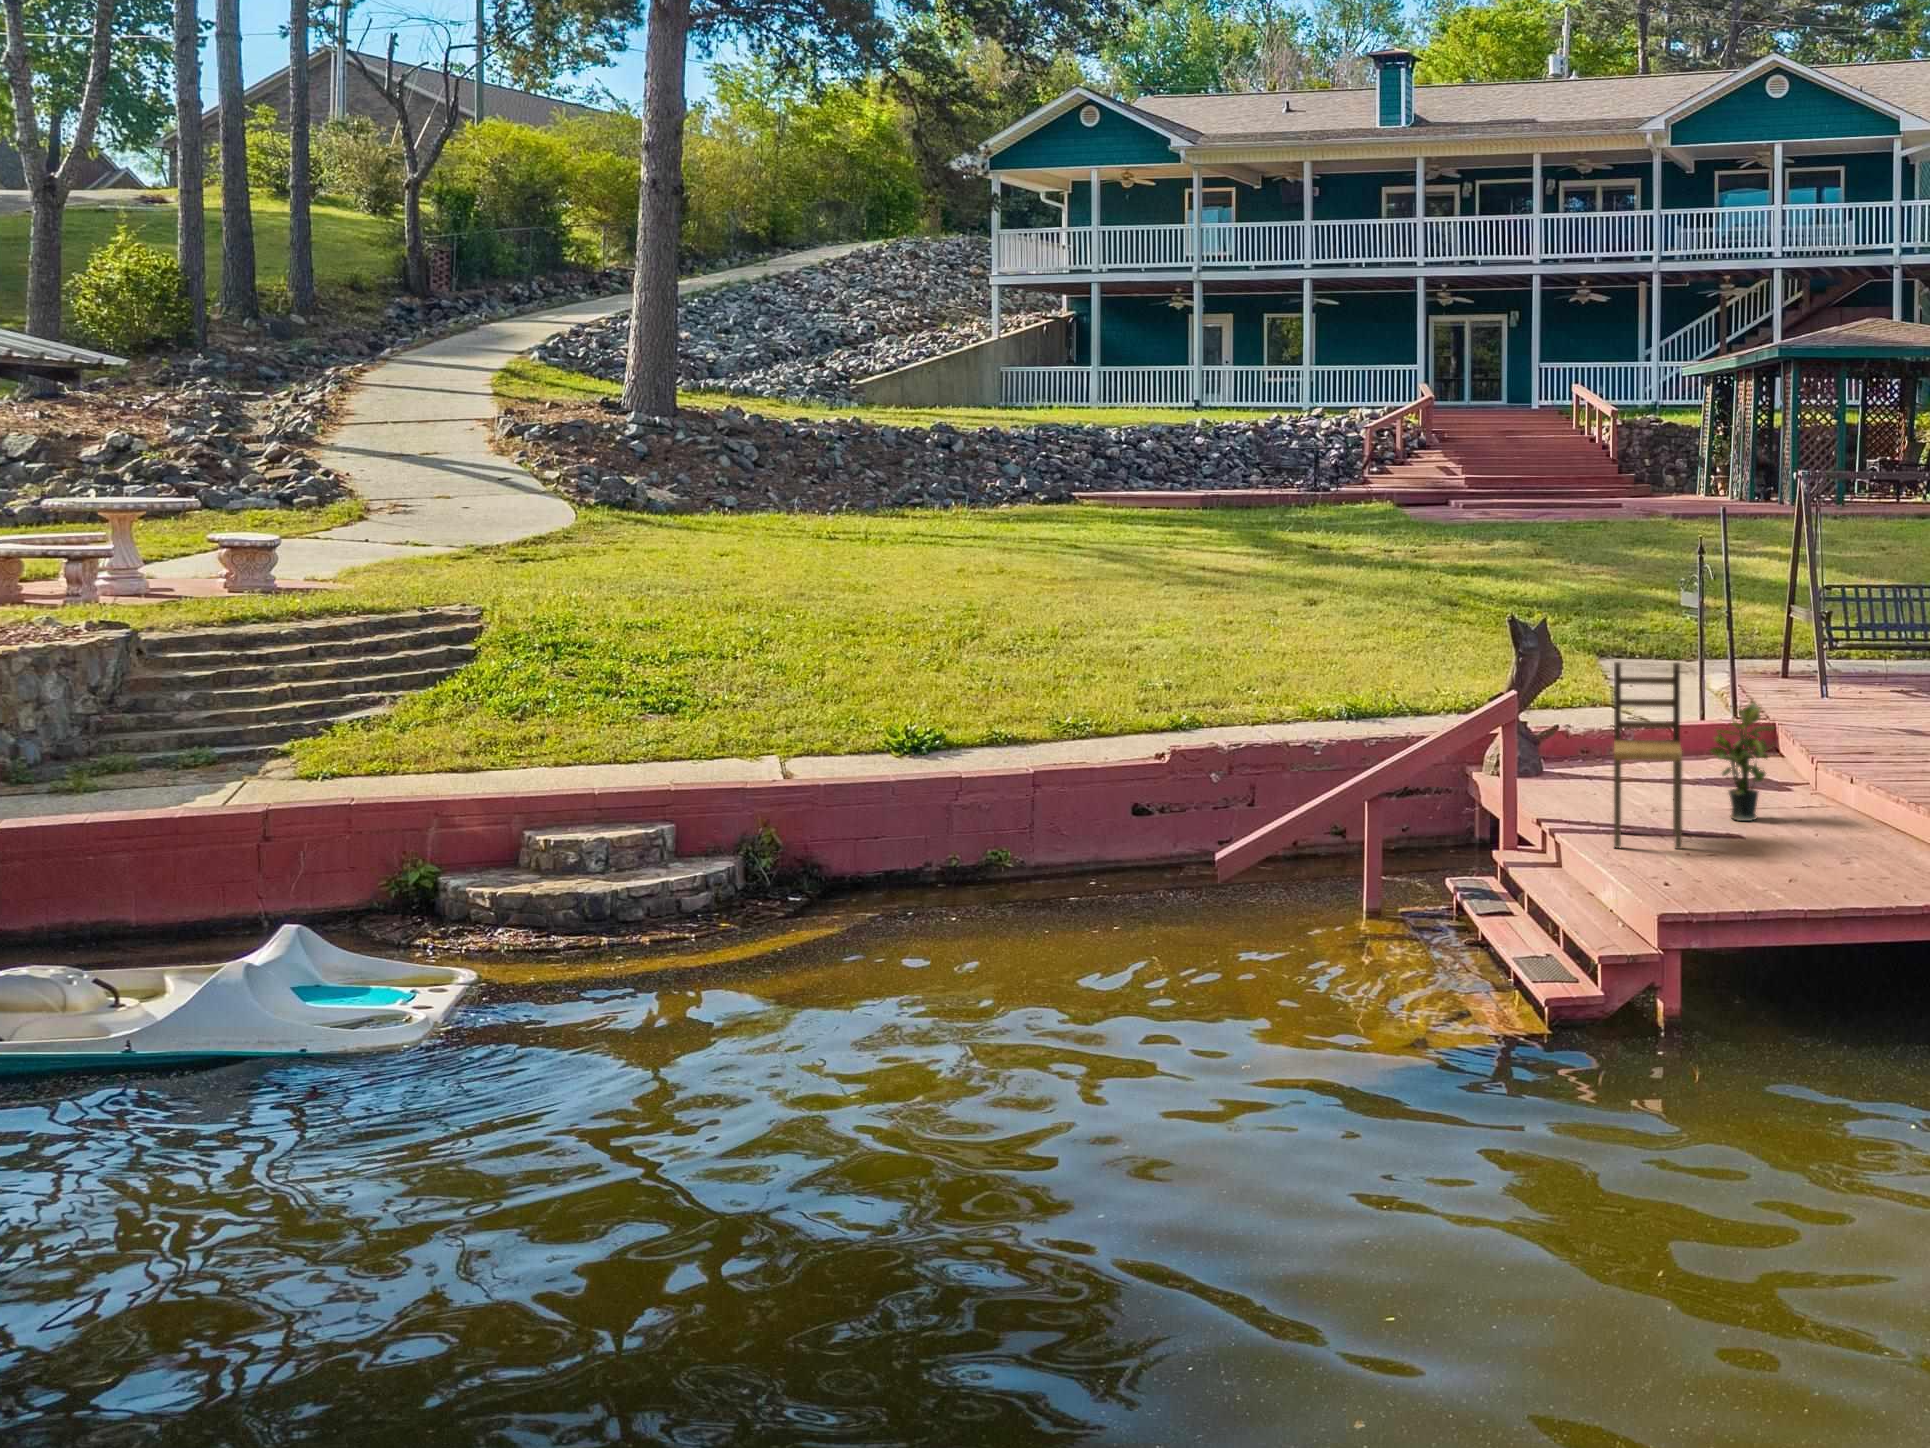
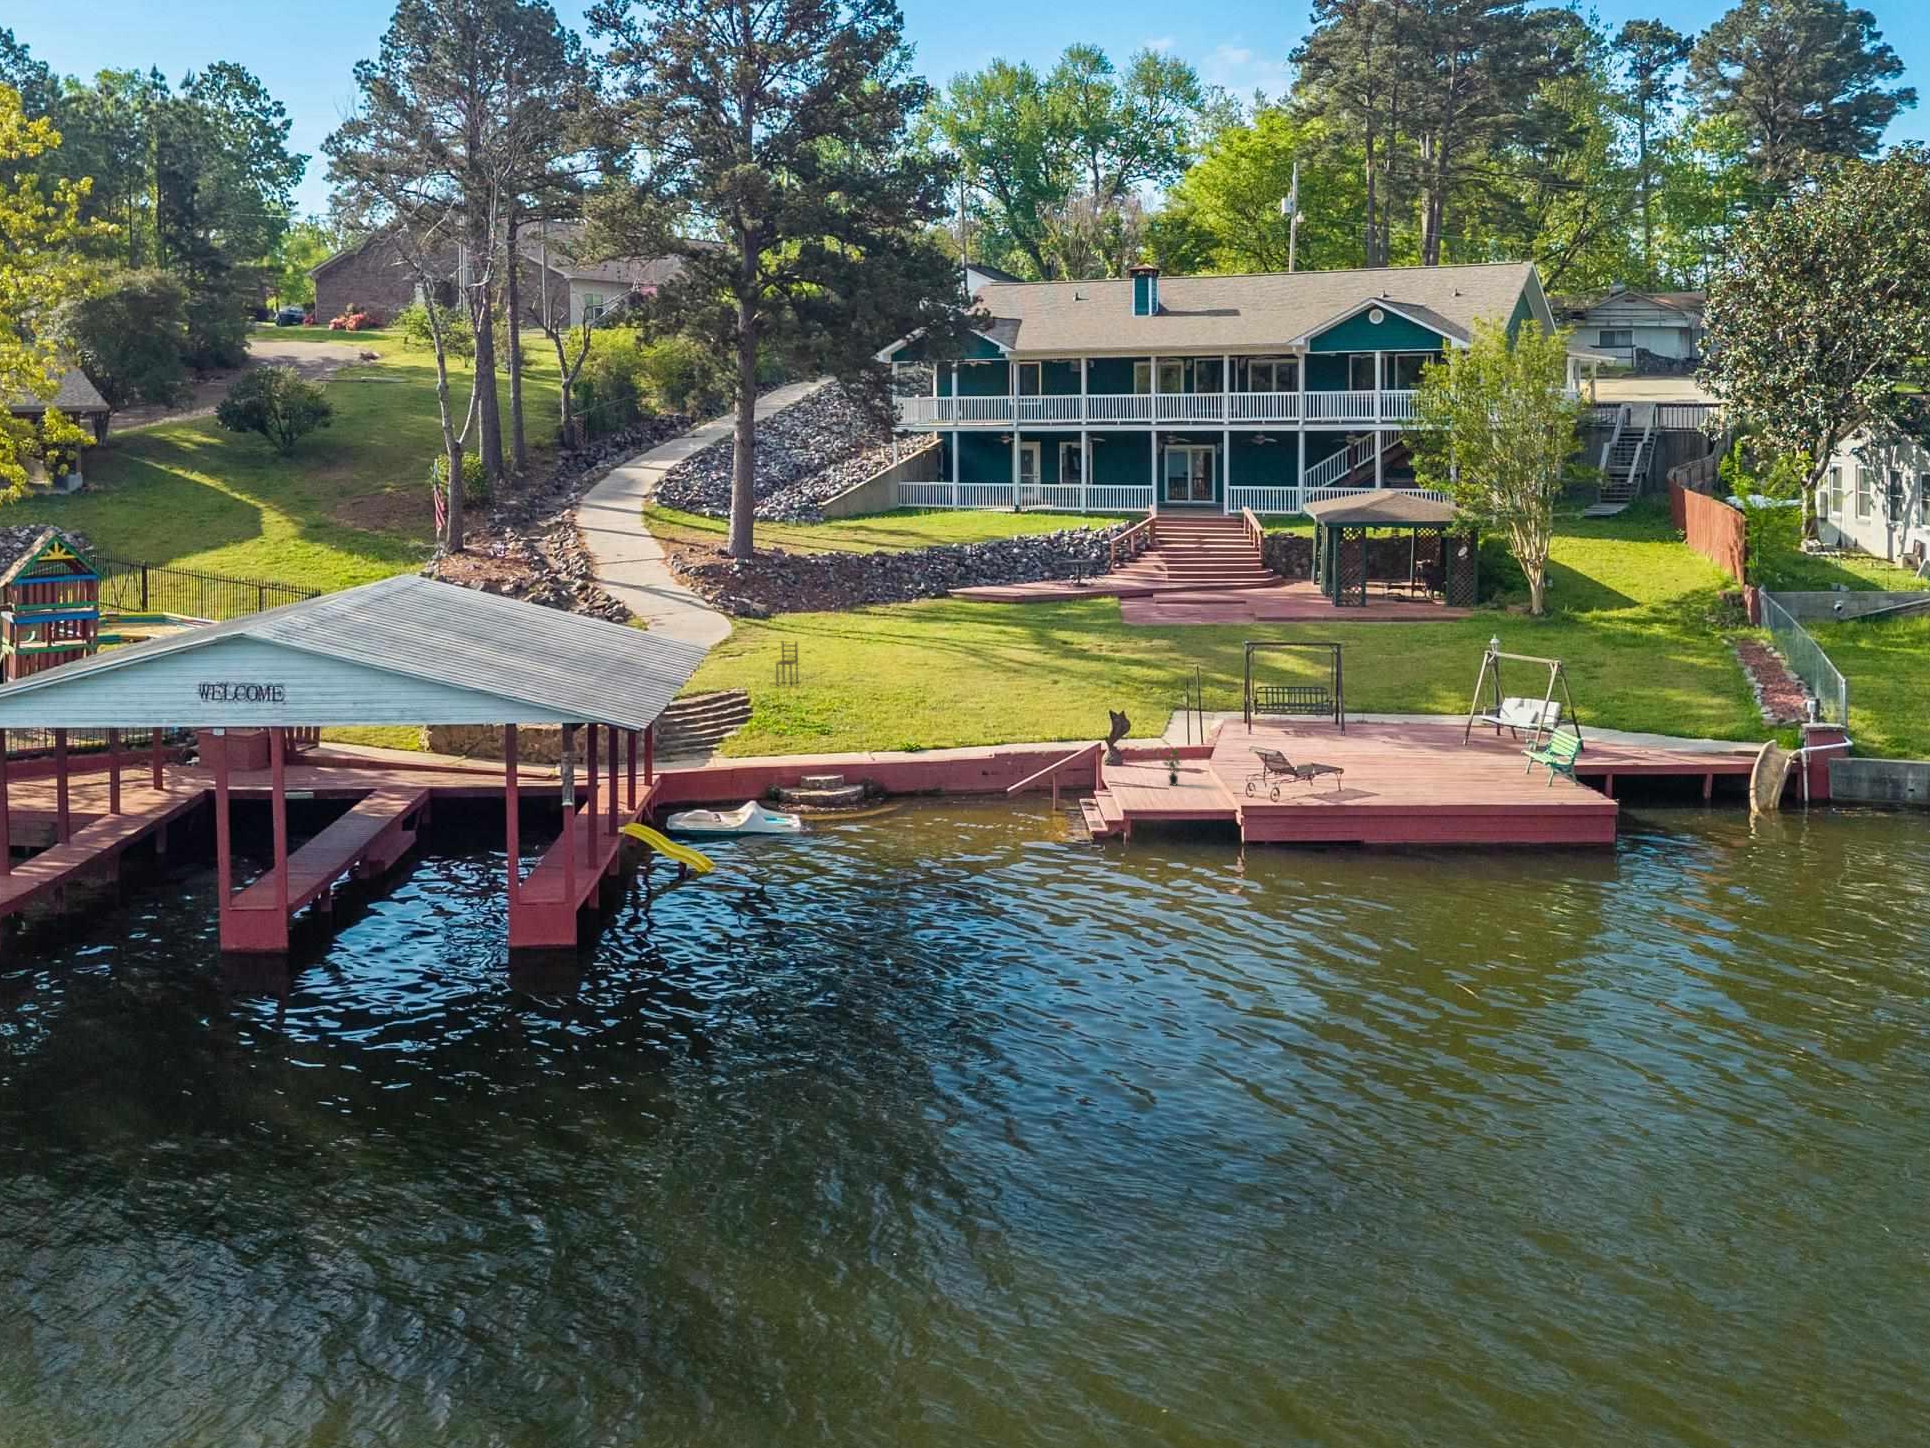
chair: present [1614,662,1682,849] -> present [776,642,798,685]

